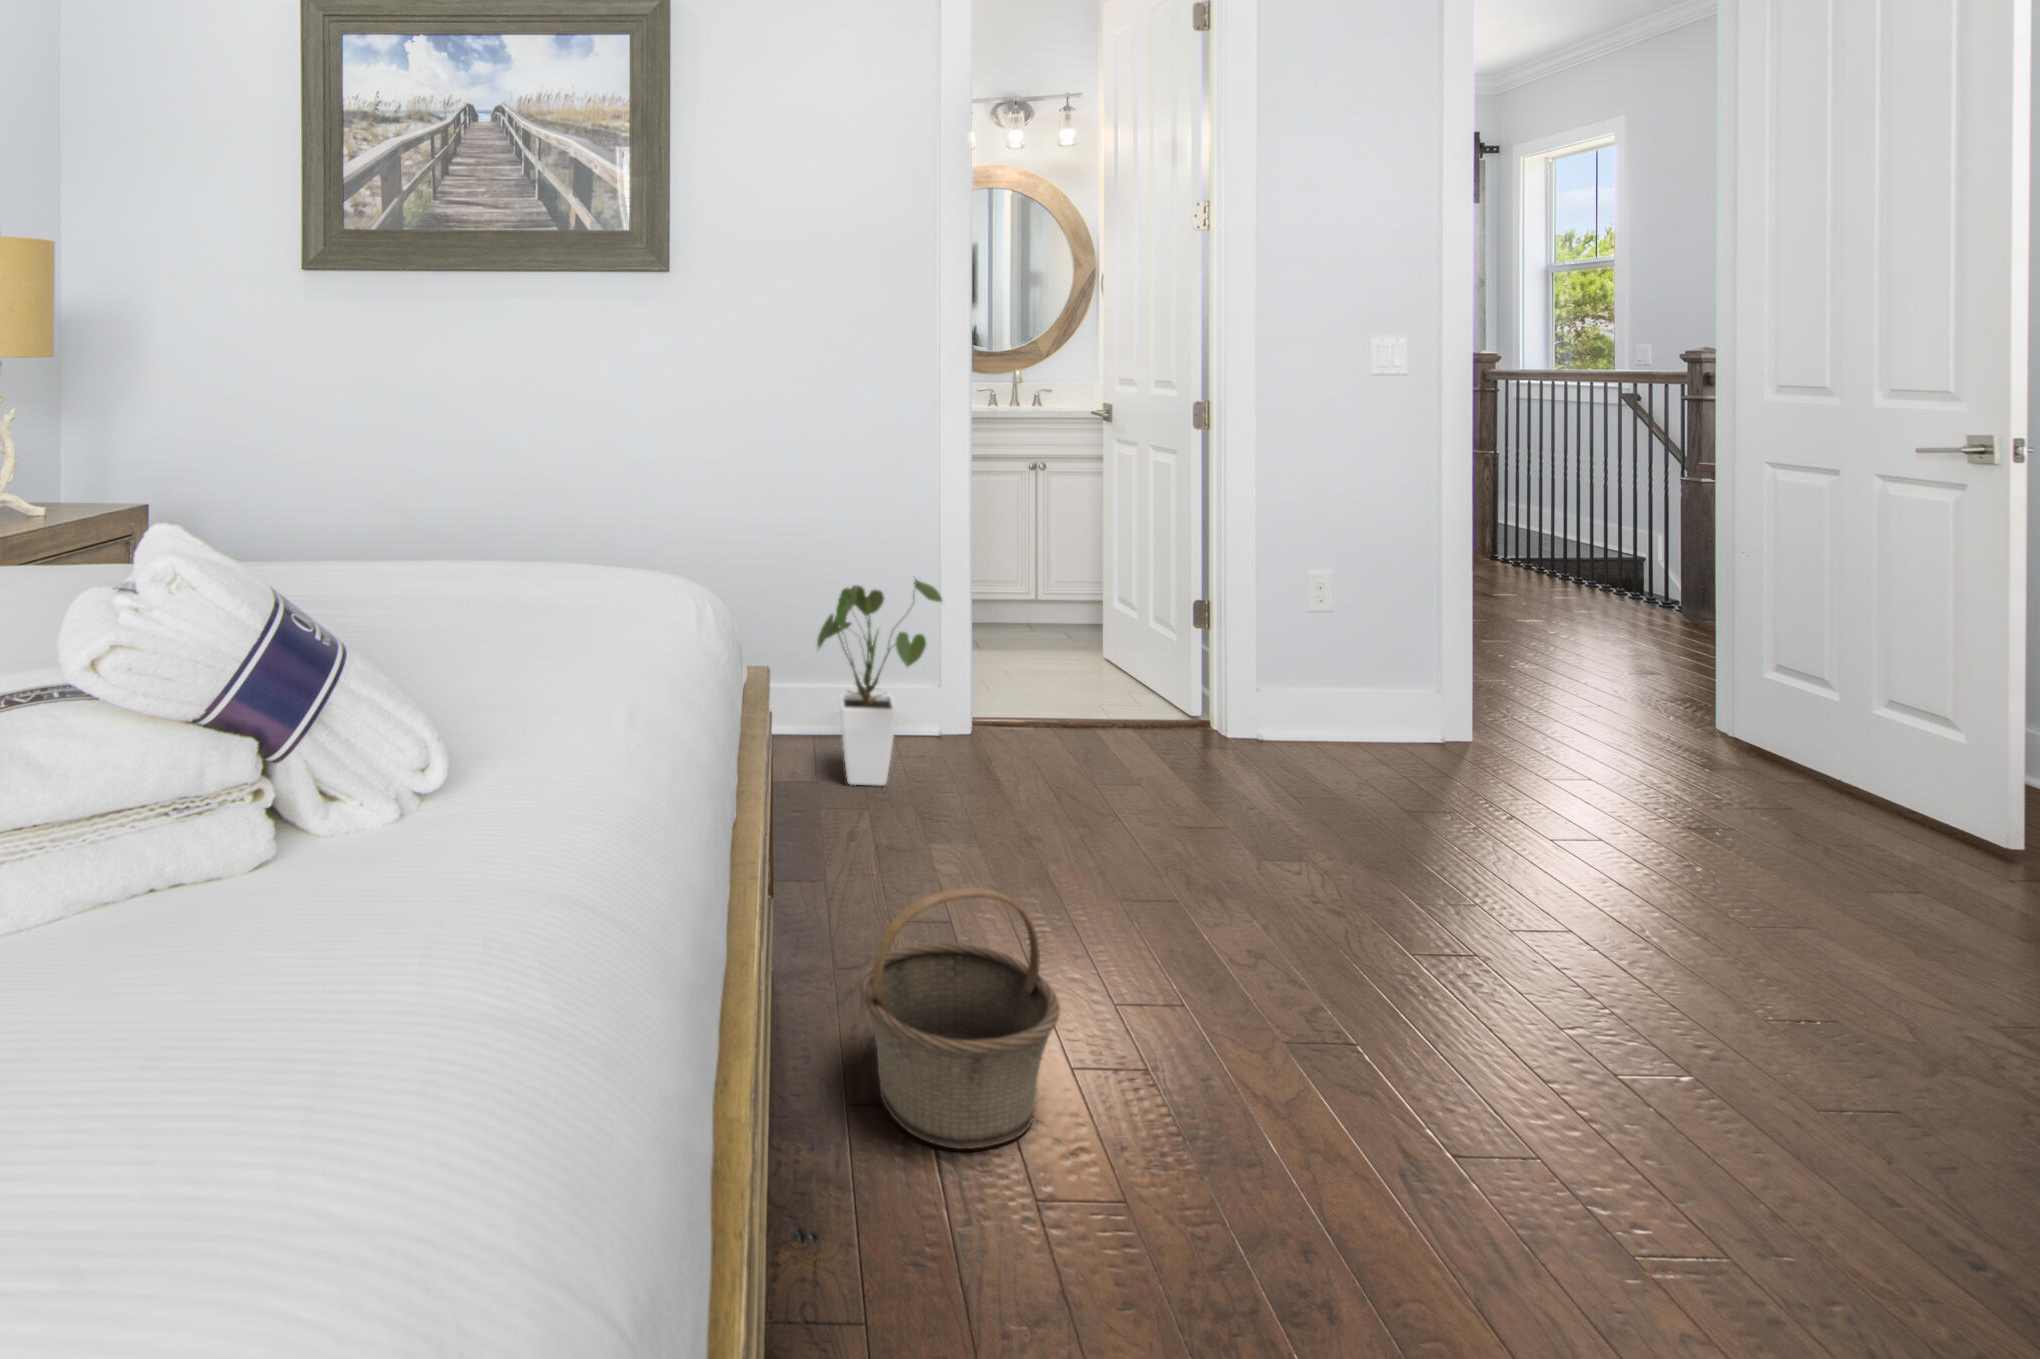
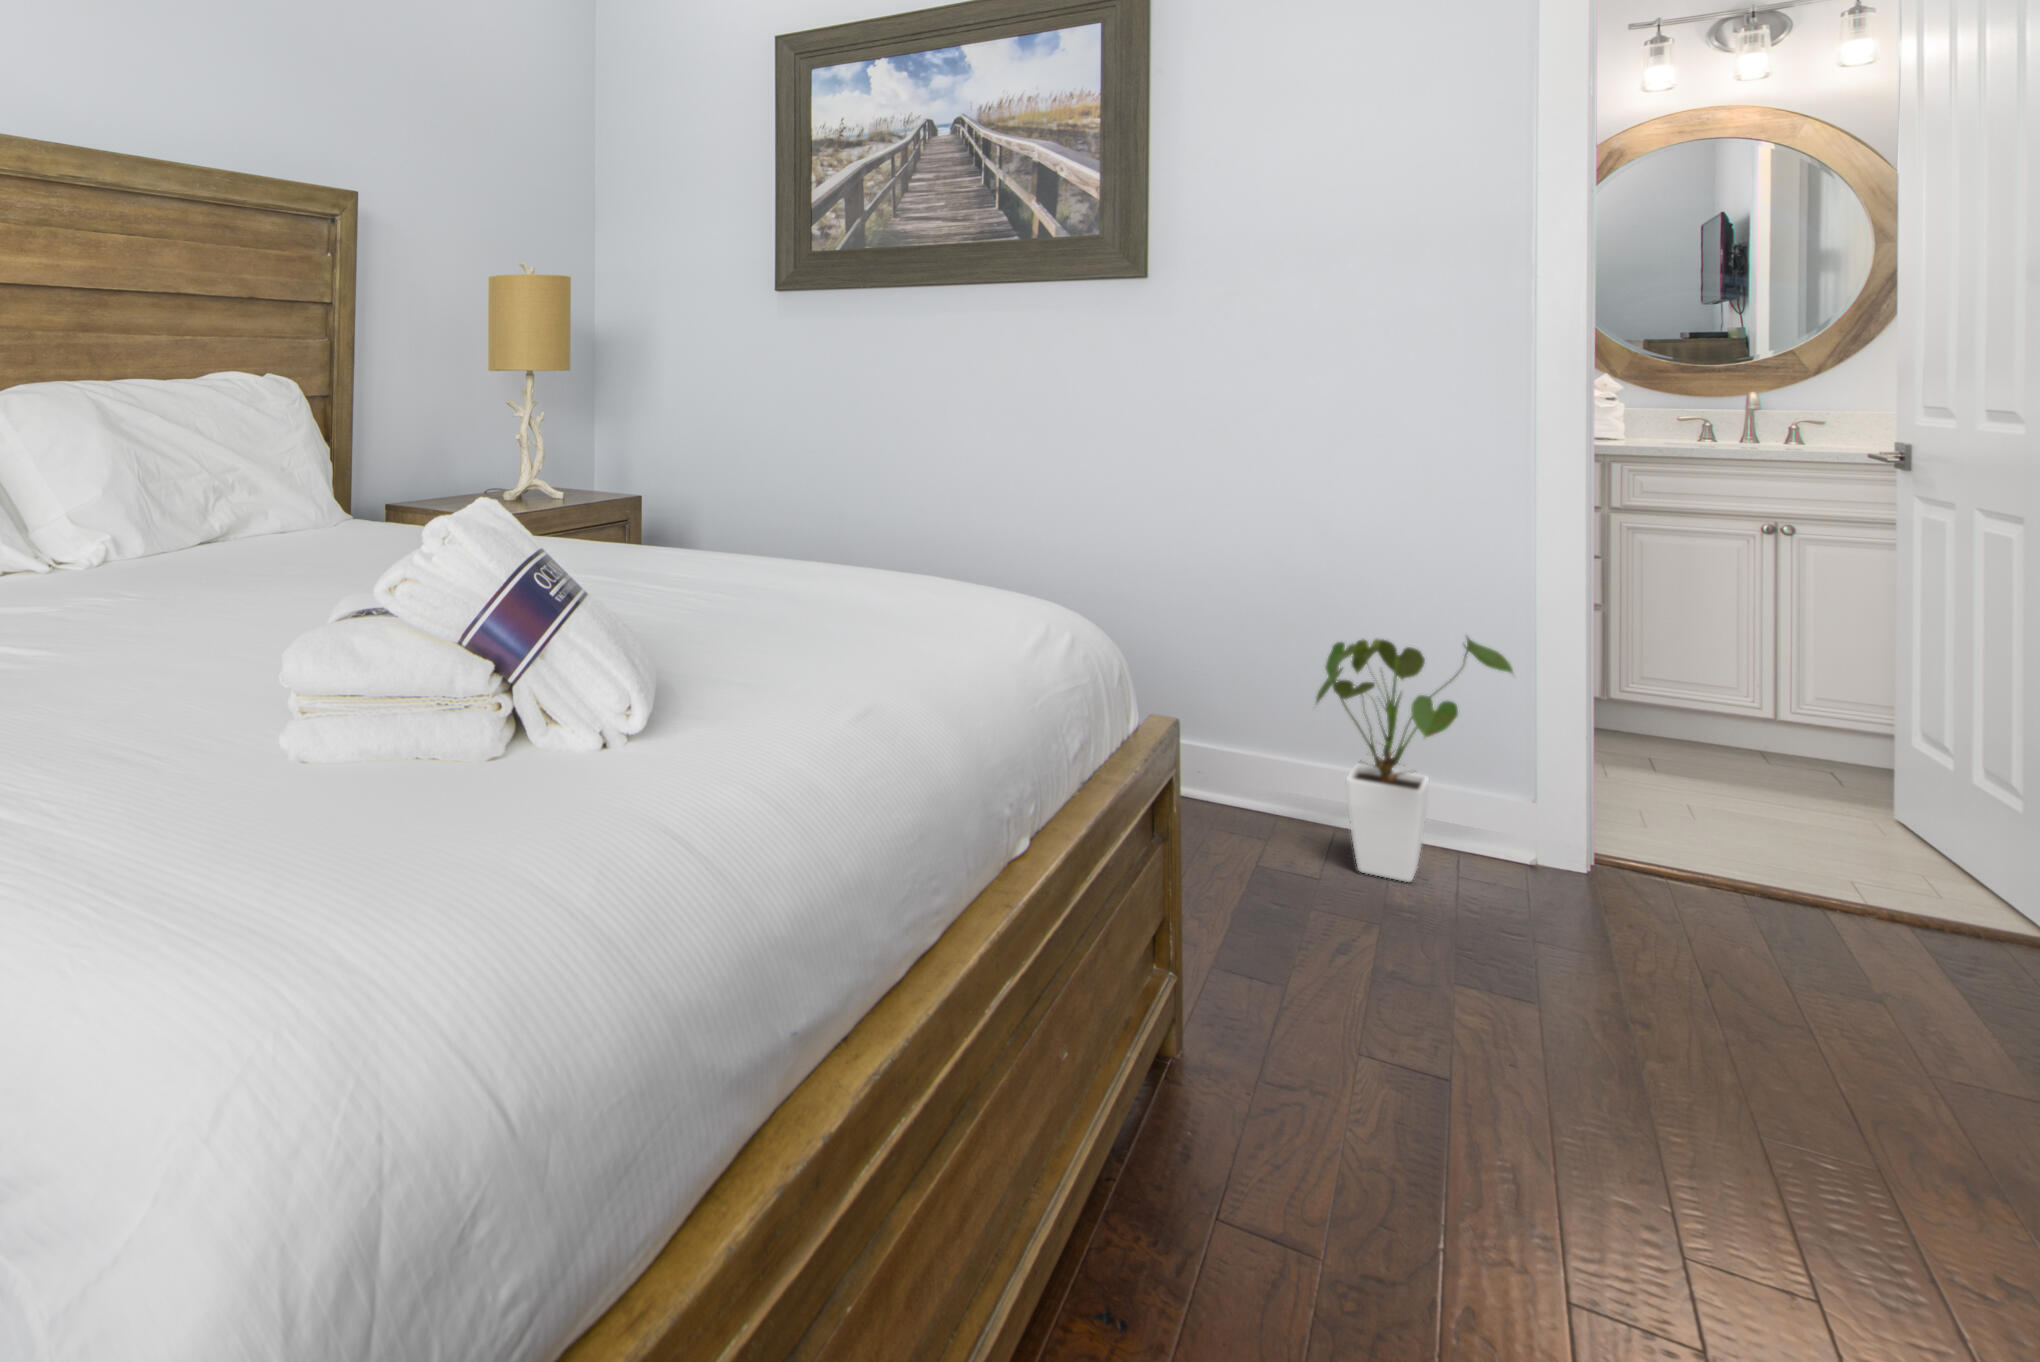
basket: present [859,888,1060,1149] -> none [1208,940,1463,1233]

